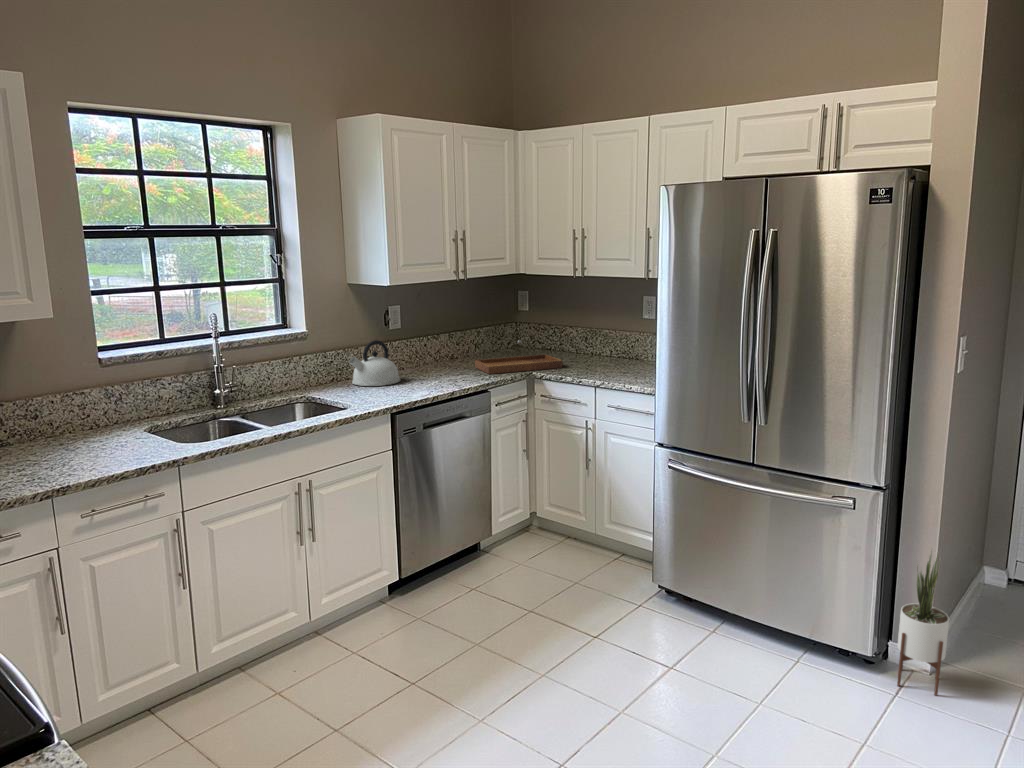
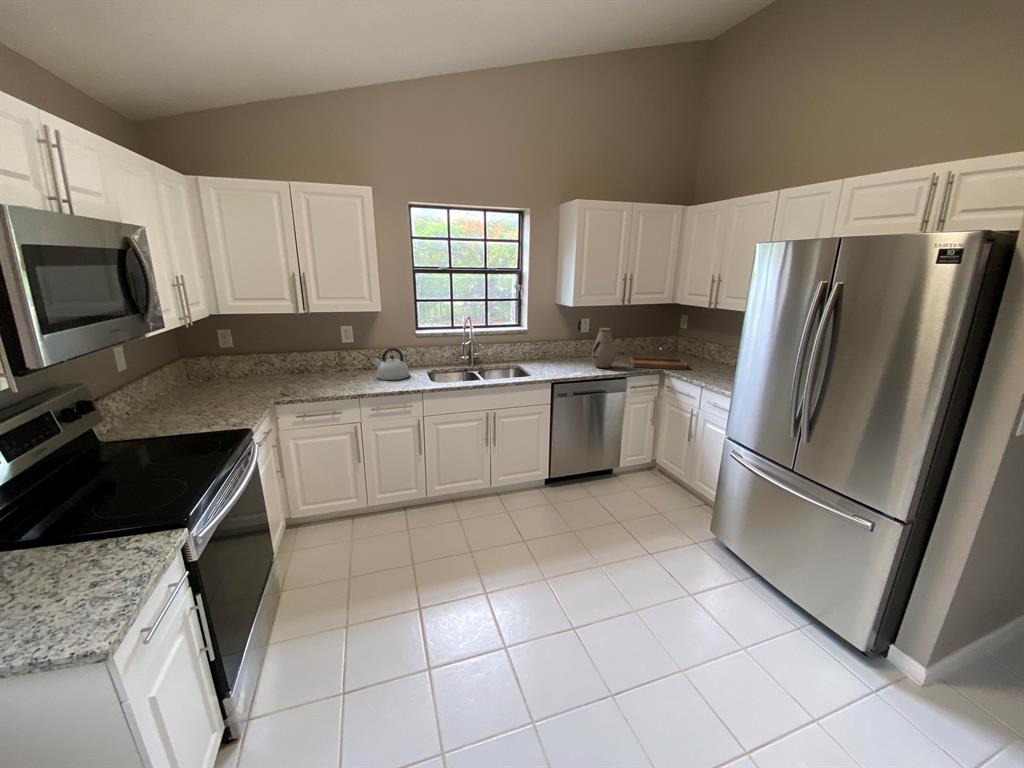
vase: none [425,316,463,382] -> present [592,328,615,368]
kettle: present [350,340,400,386] -> present [372,348,410,380]
potted plant: present [897,550,949,696] -> none [883,586,960,711]

